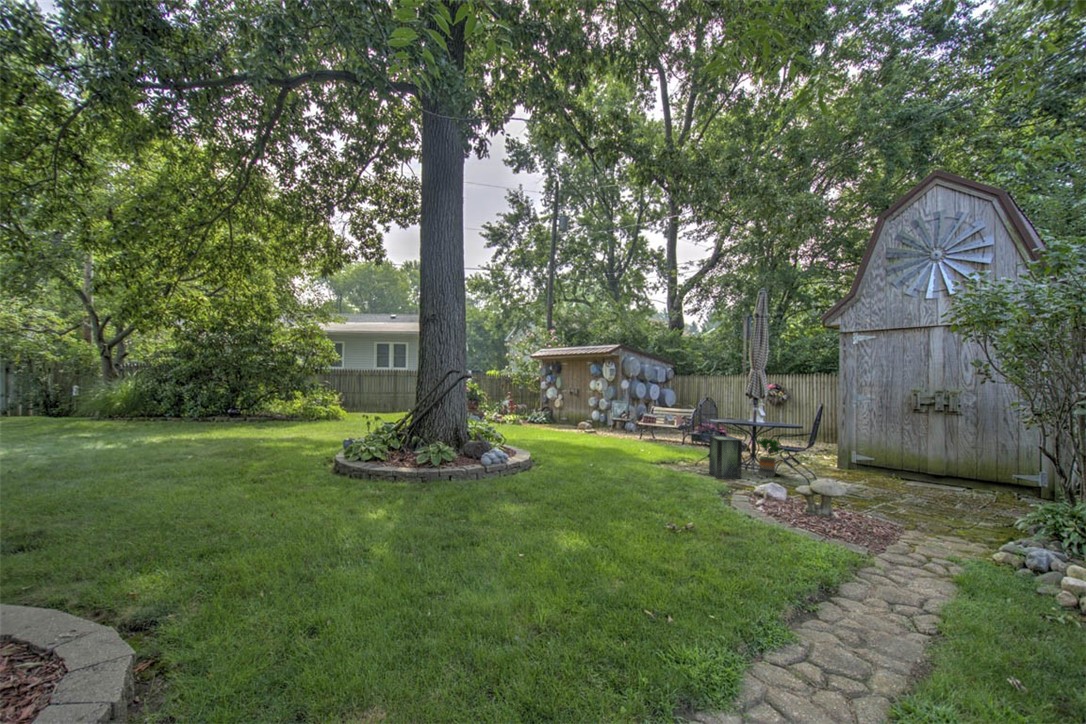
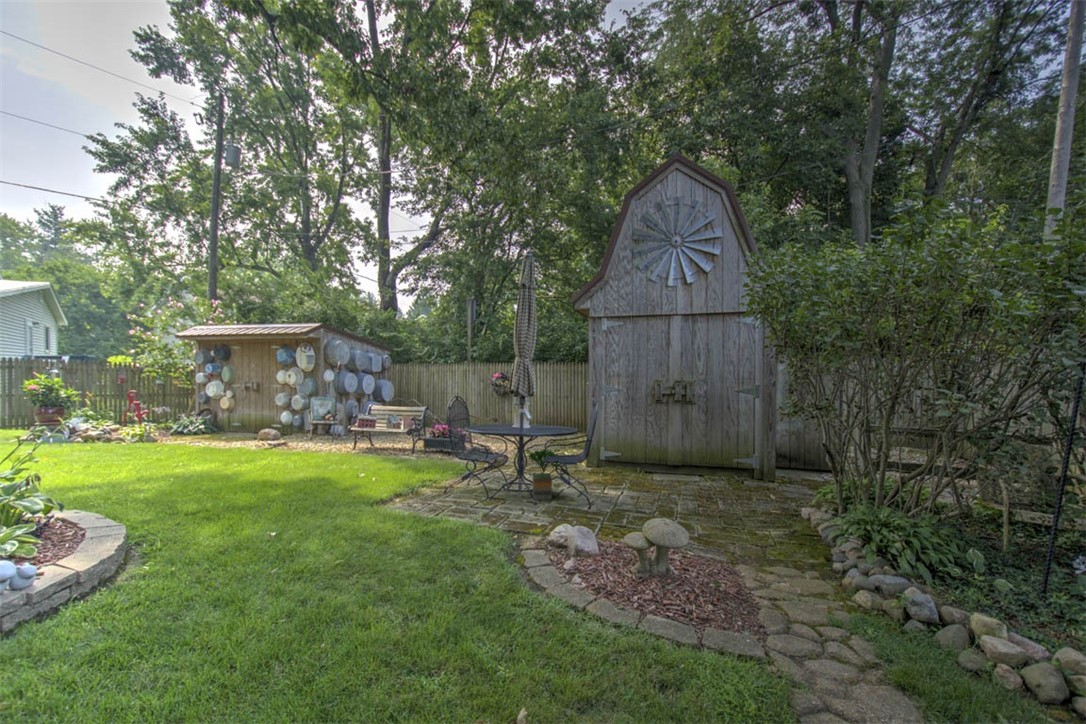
storage box: present [709,436,742,479] -> none [476,457,523,528]

